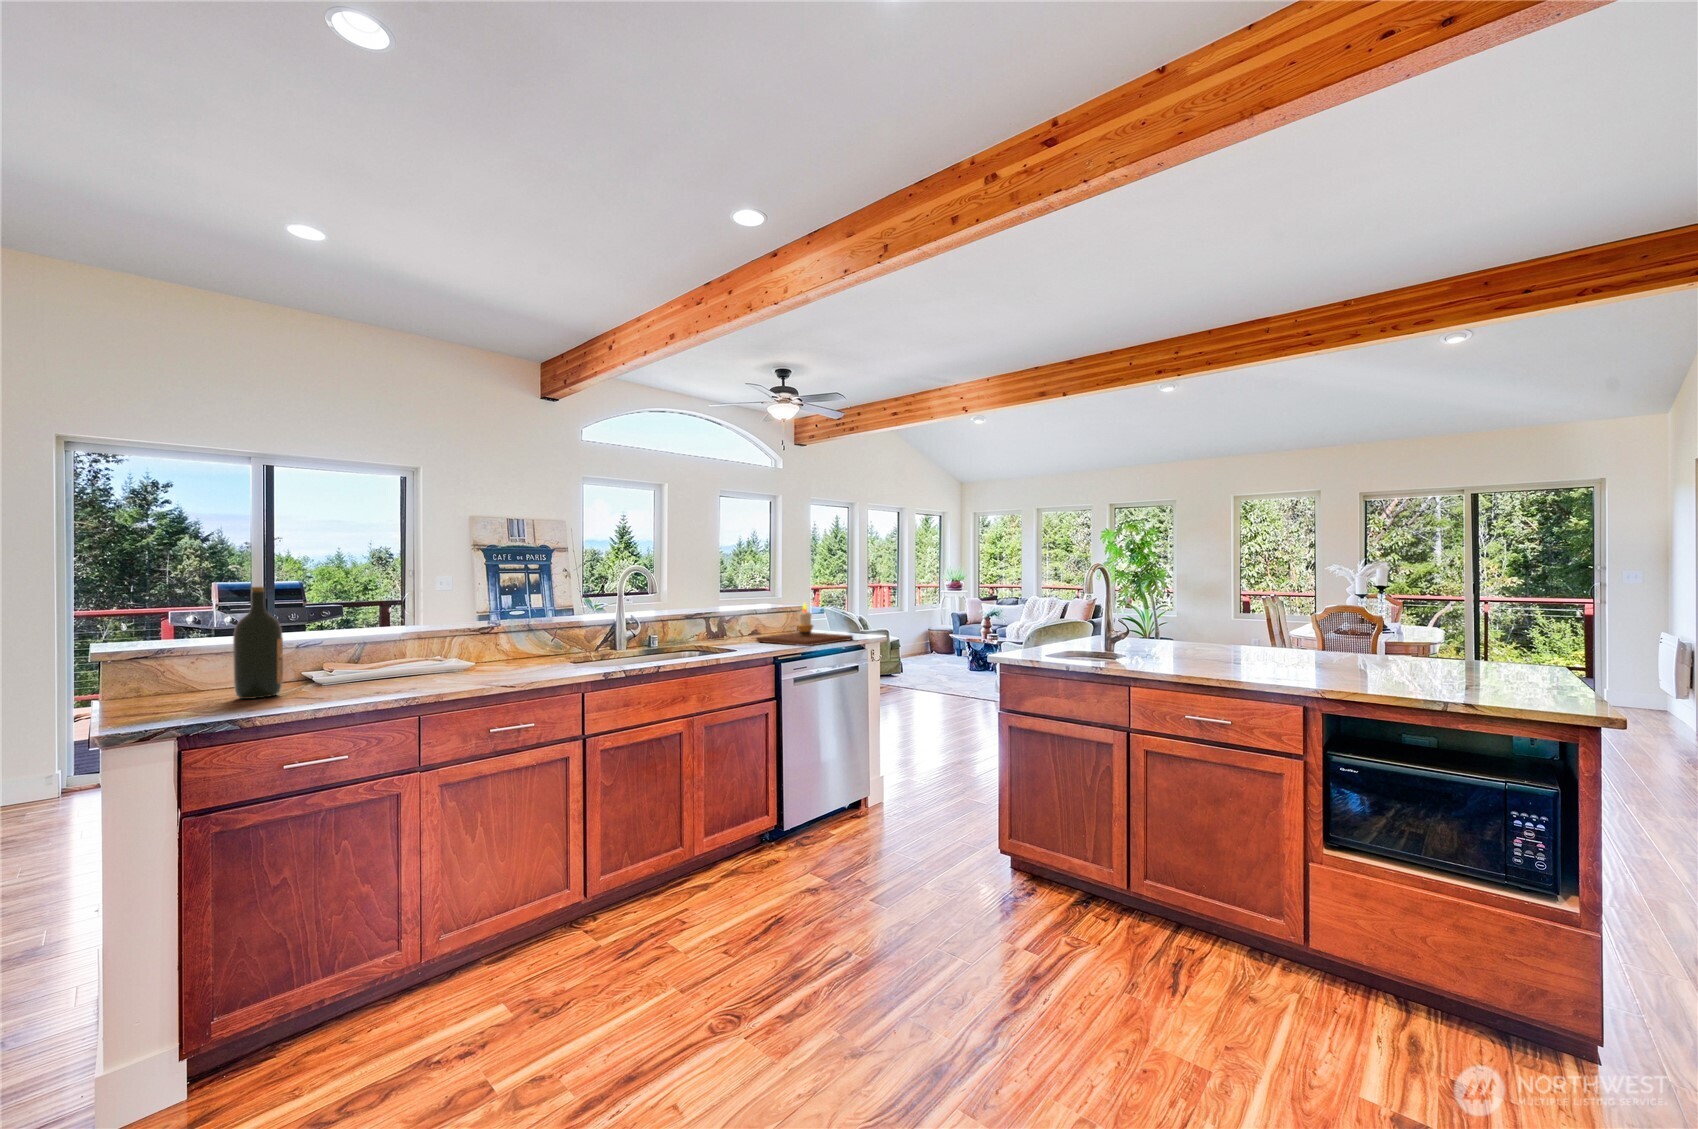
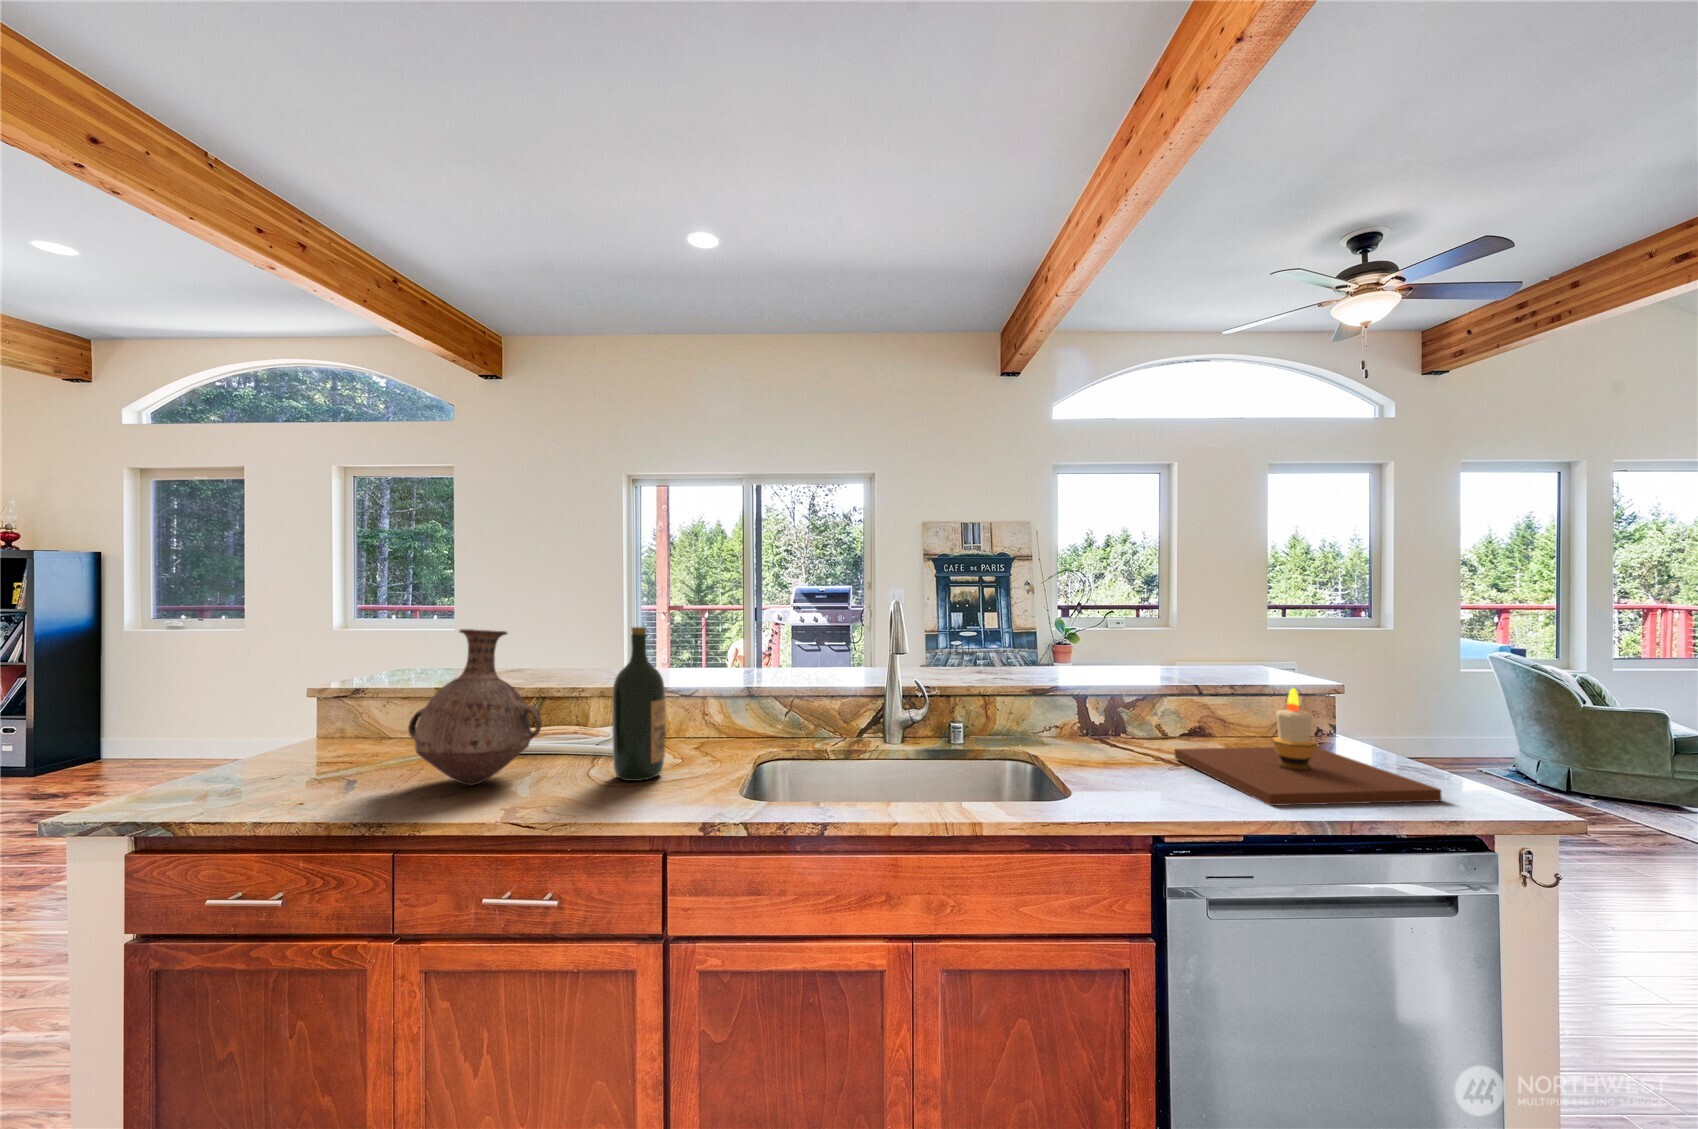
vase: none [360,584,457,686] -> present [408,629,542,785]
wine bottle: present [233,587,283,699] -> present [612,627,666,781]

